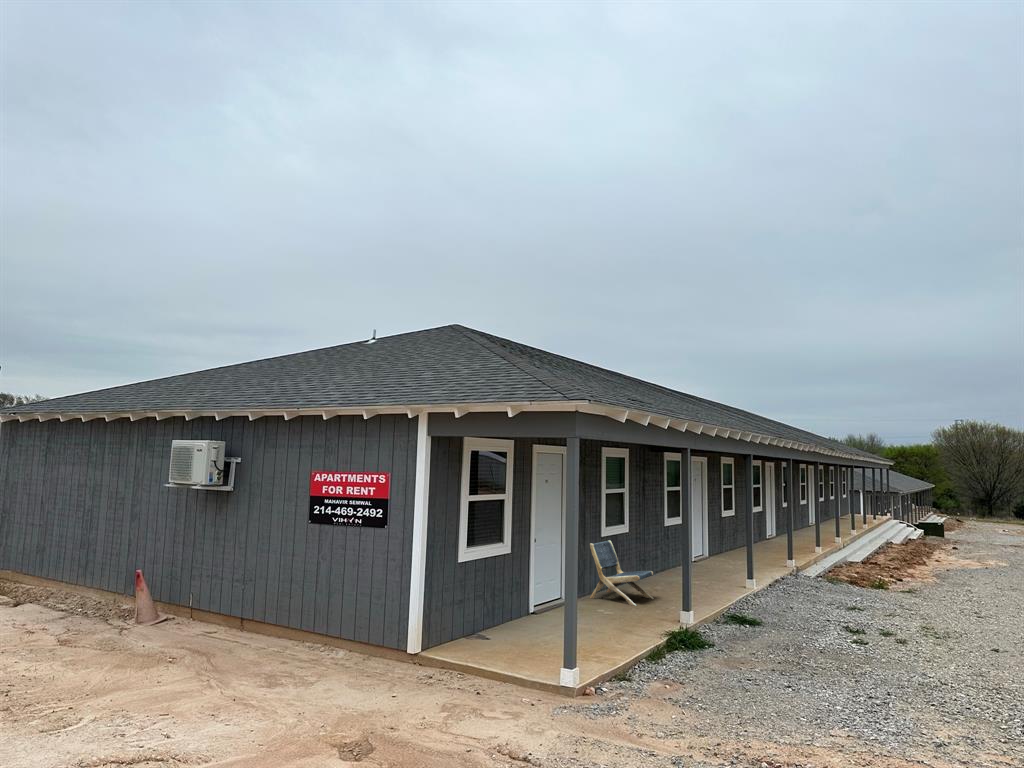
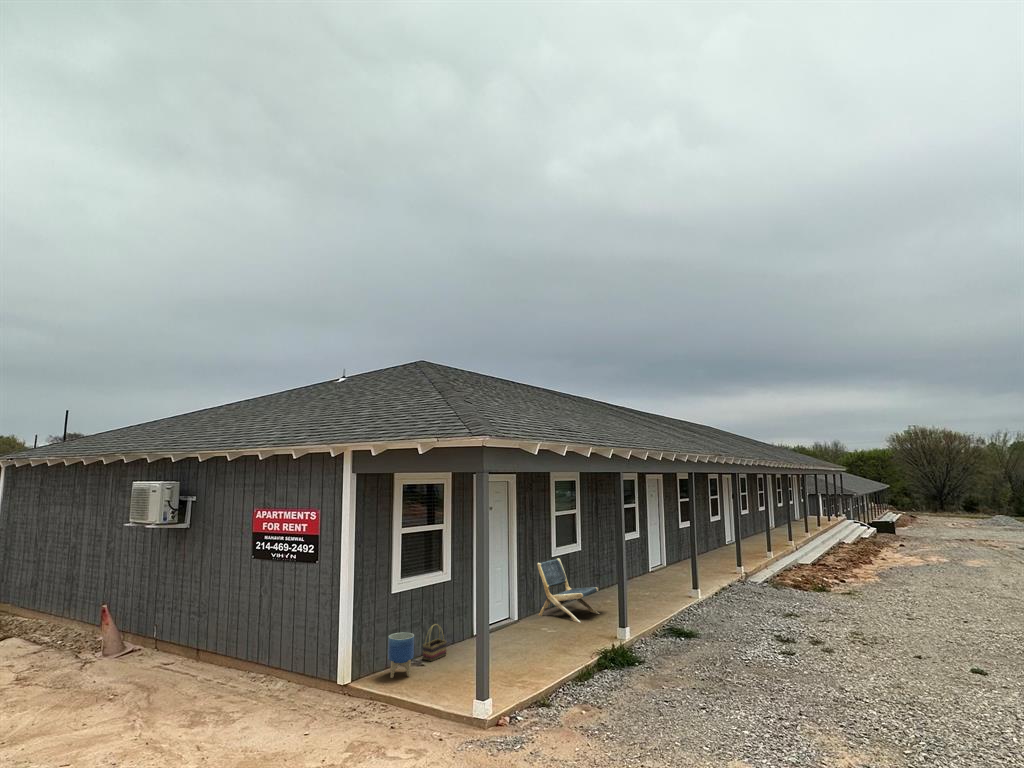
basket: none [485,598,509,635] -> present [423,624,447,661]
planter: none [455,604,482,649] -> present [388,633,414,678]

